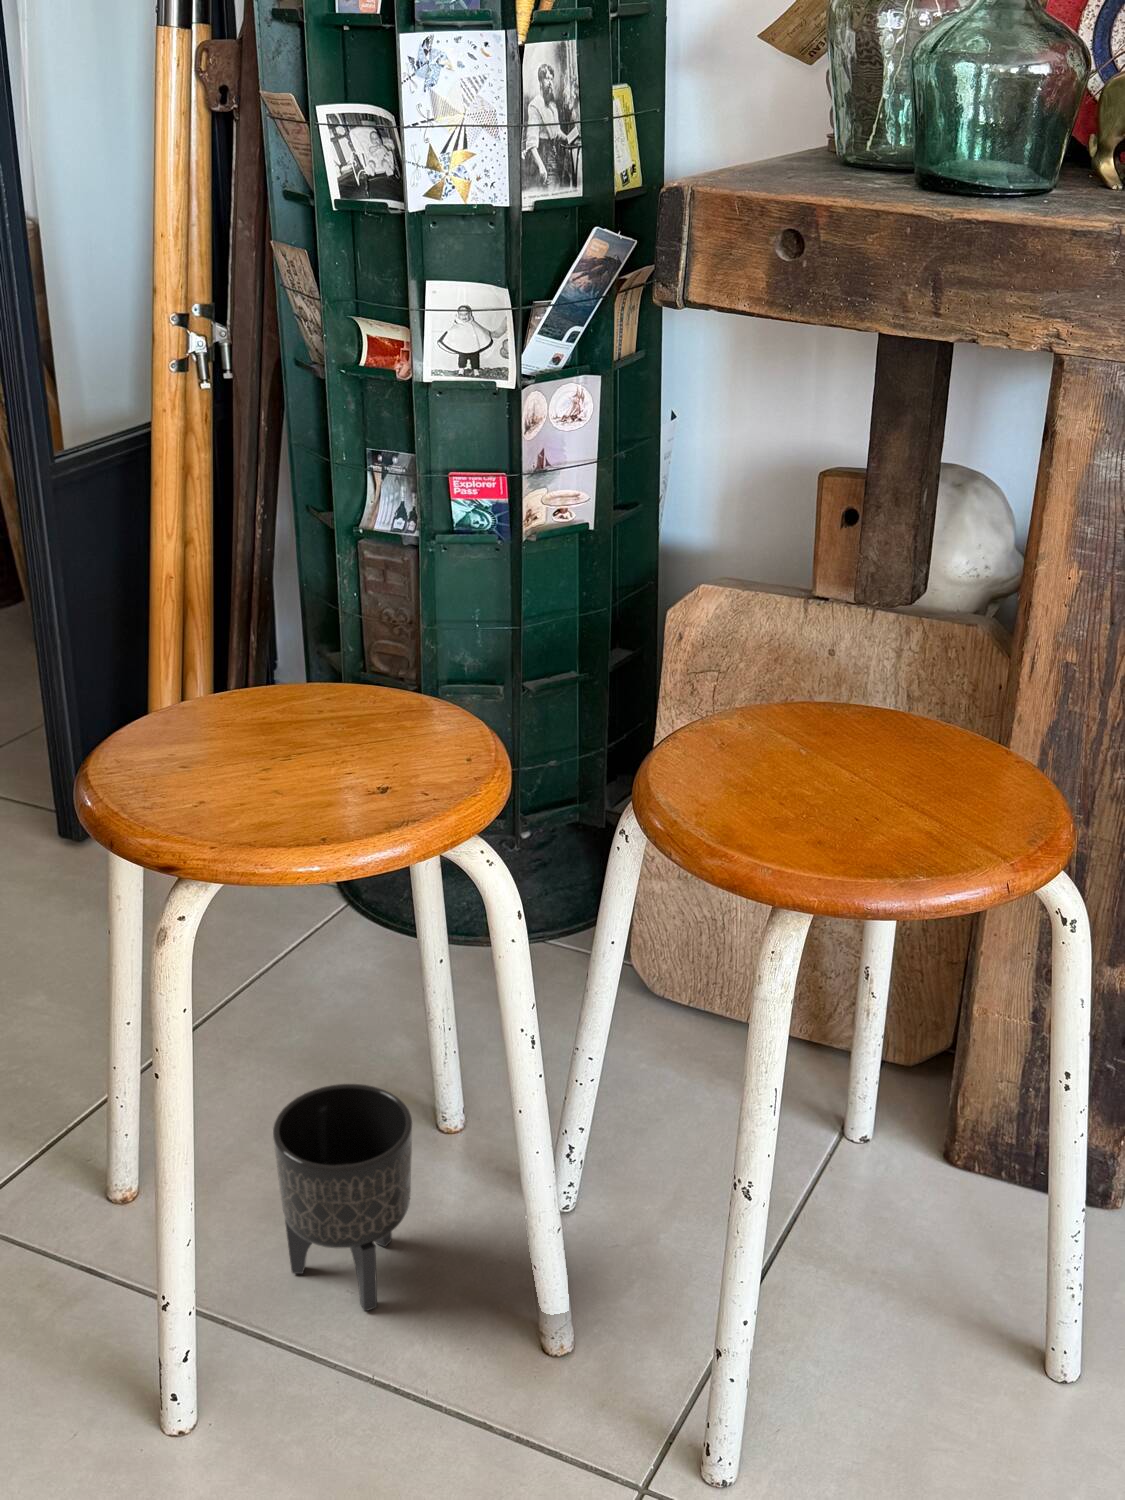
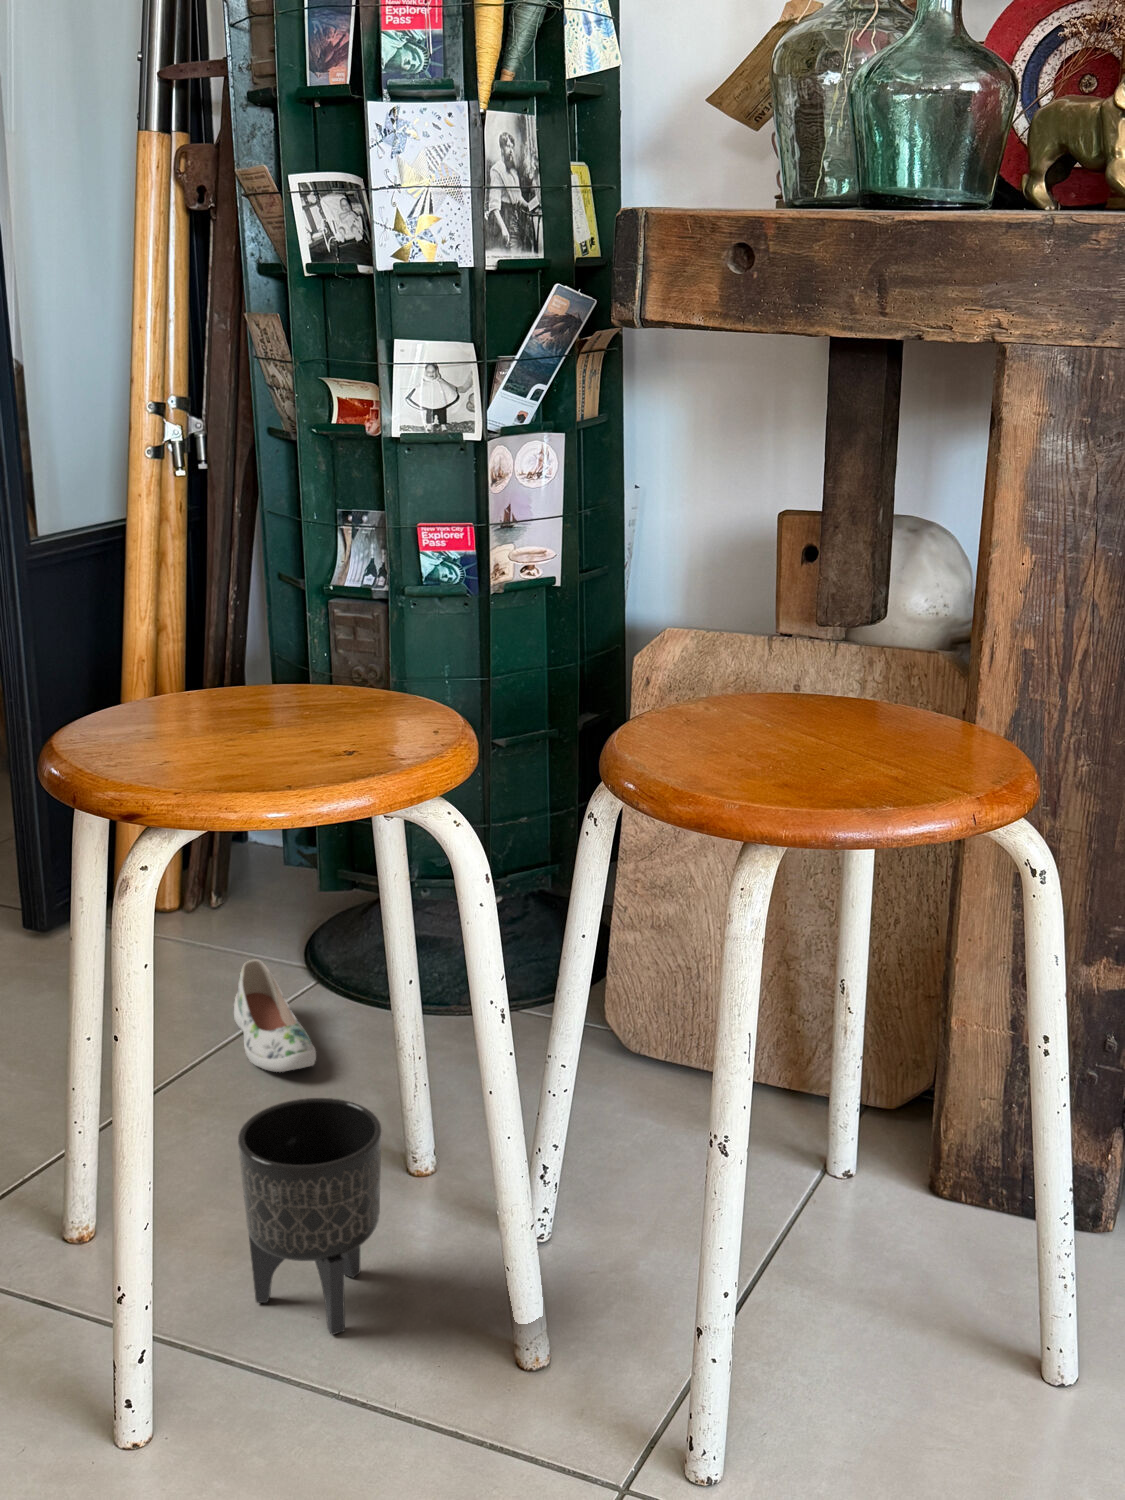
shoe: none [268,891,348,1012] -> present [234,959,316,1072]

